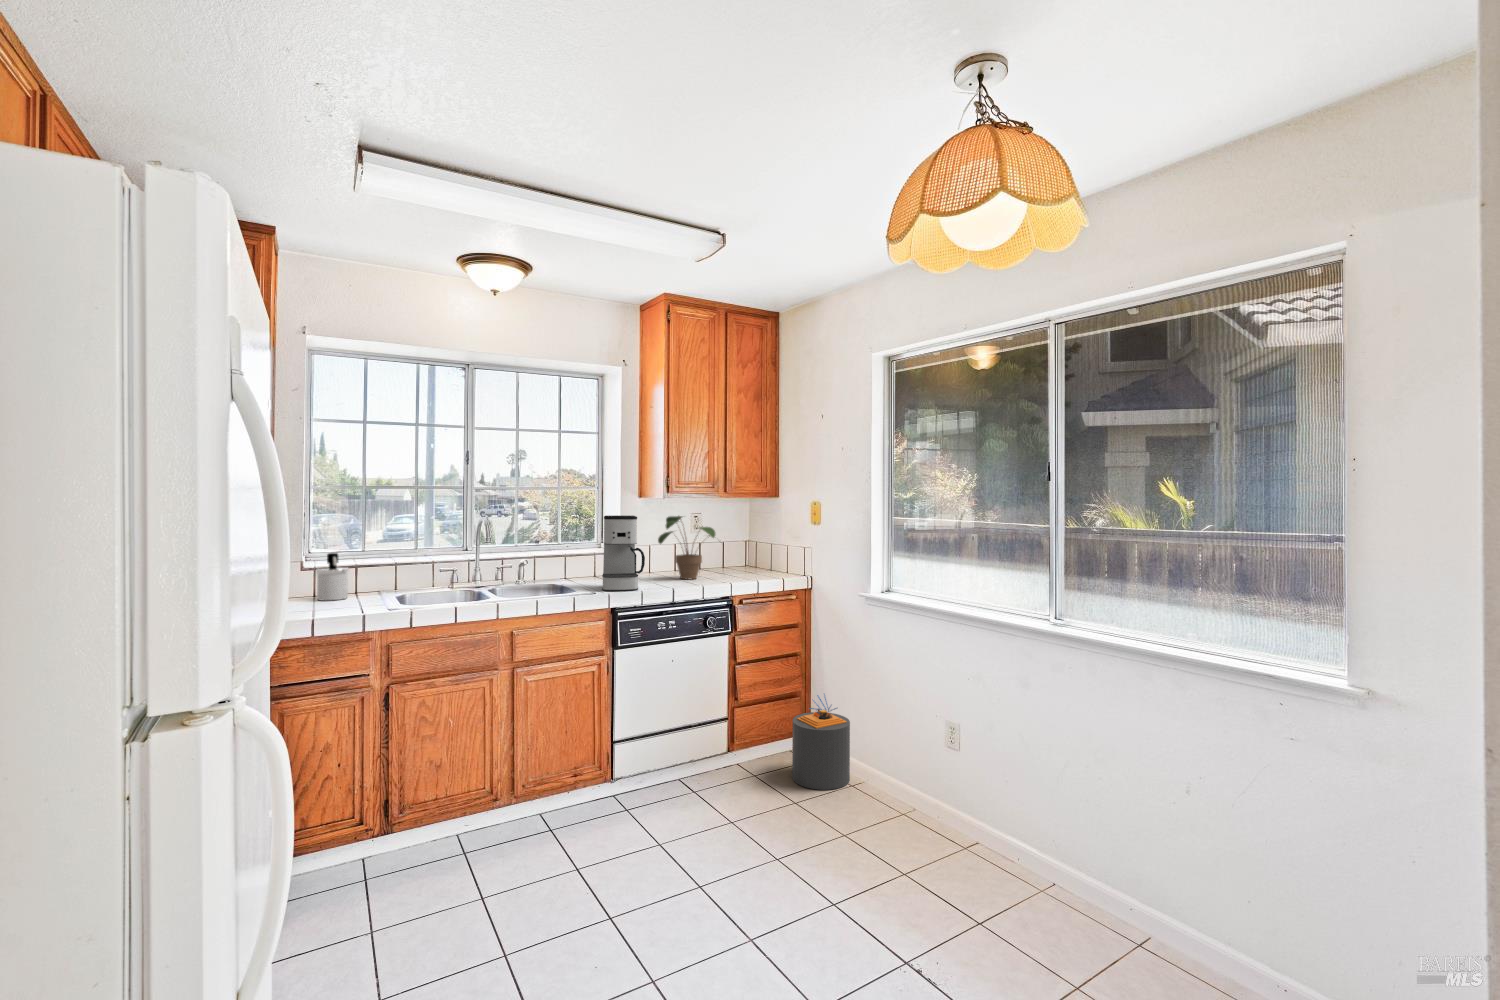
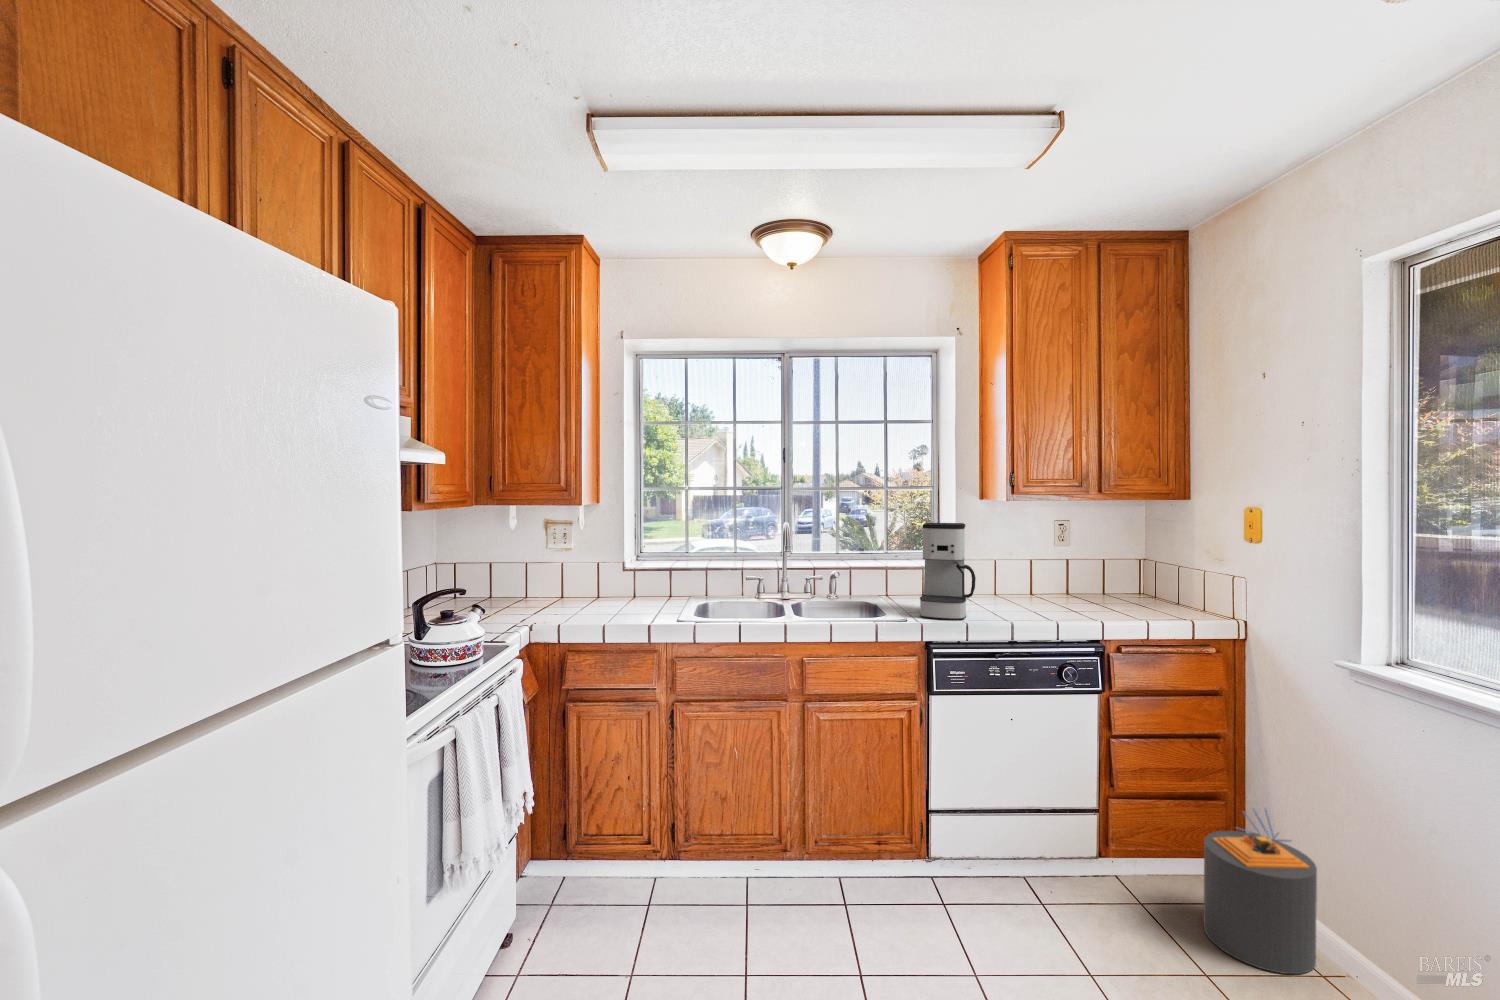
potted plant: present [658,516,715,579] -> none [1002,522,1095,608]
soap dispenser: present [316,553,349,601] -> none [638,556,666,603]

